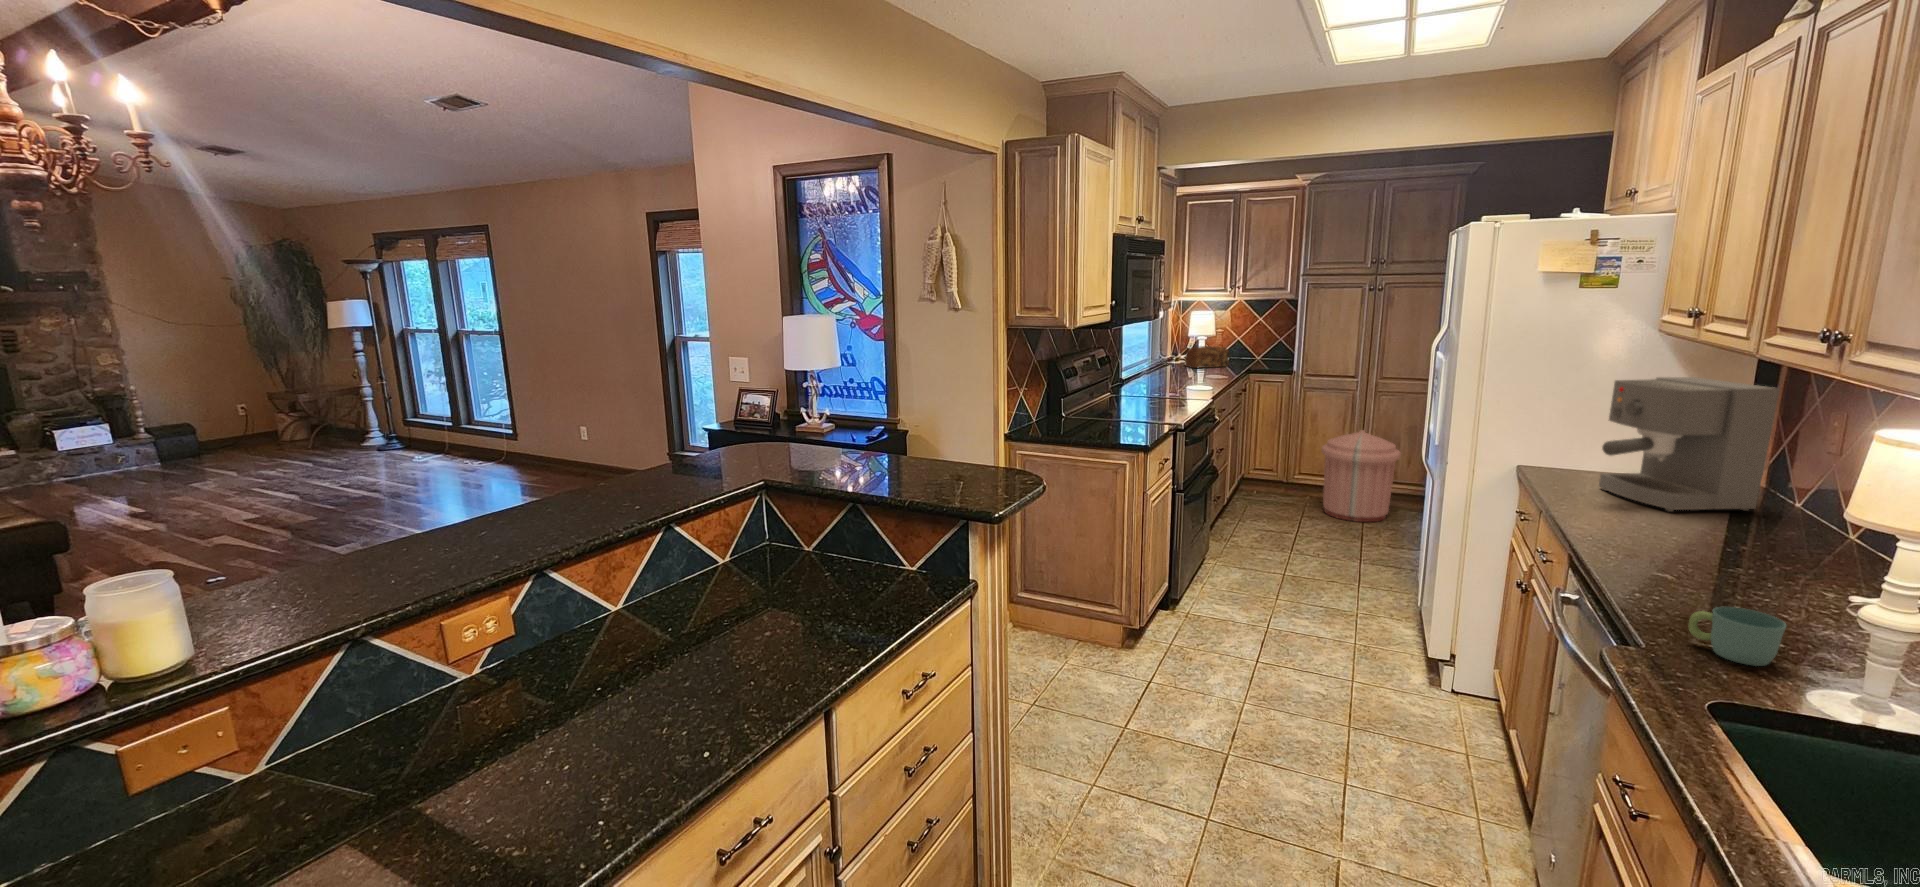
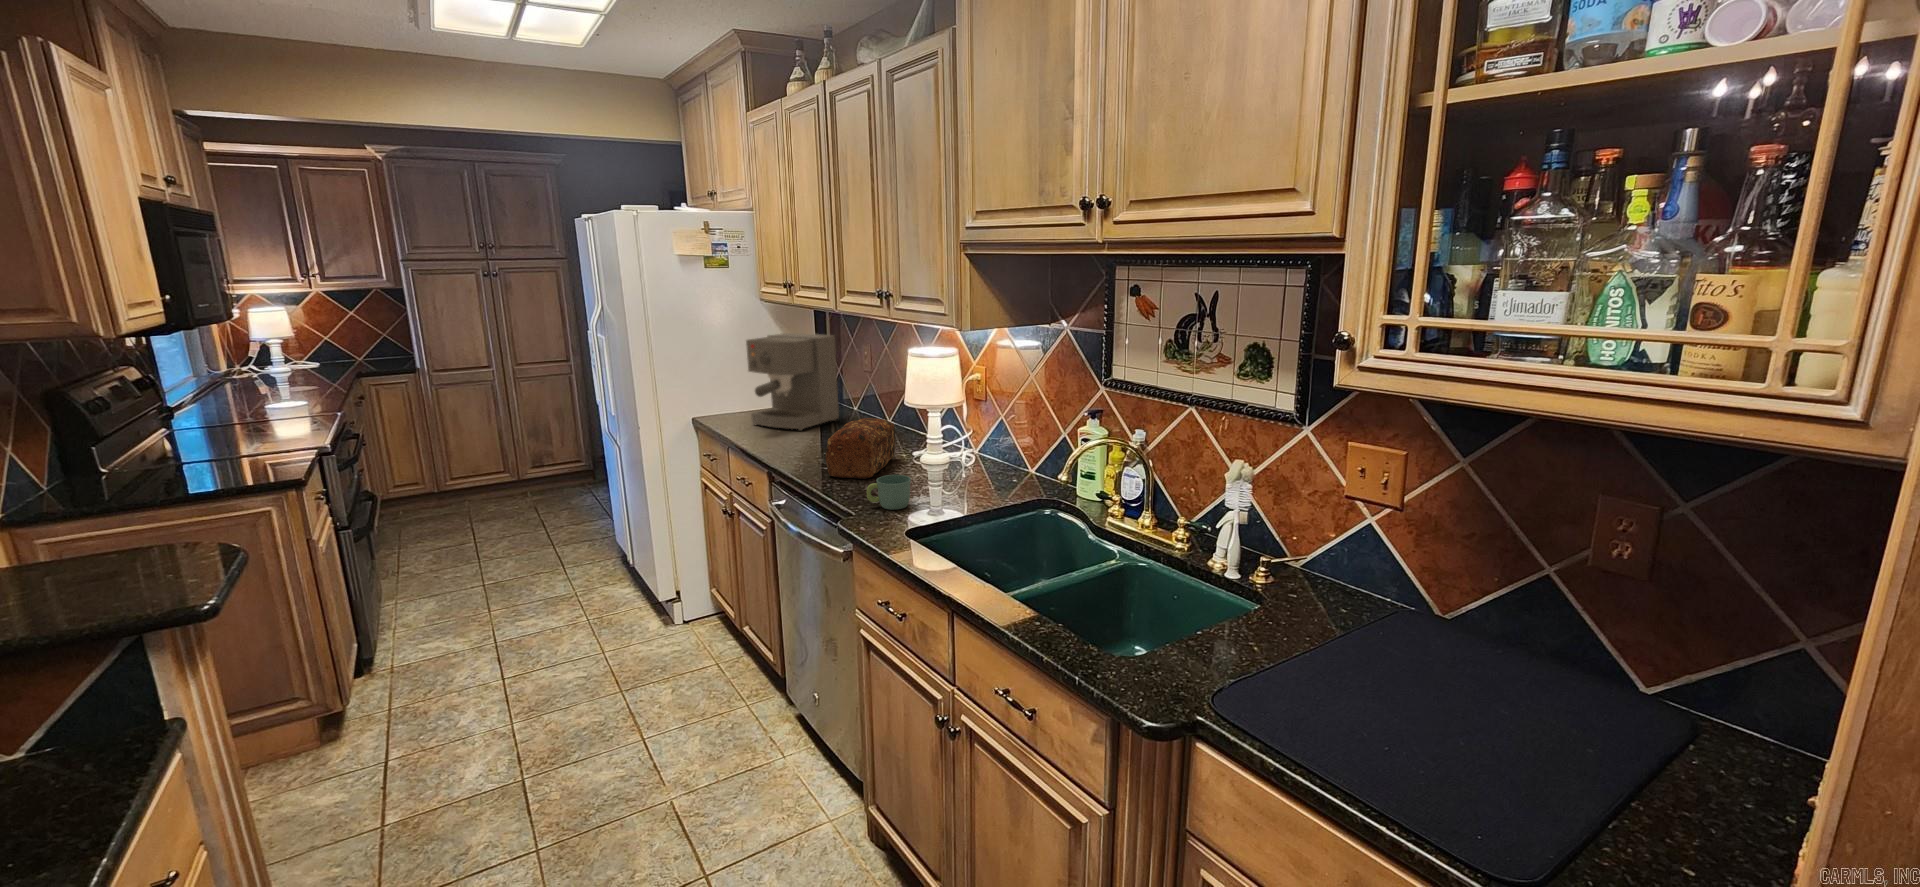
bread loaf: present [1184,346,1230,368] -> present [825,418,896,479]
trash can: present [1321,430,1401,522] -> none [473,419,557,514]

